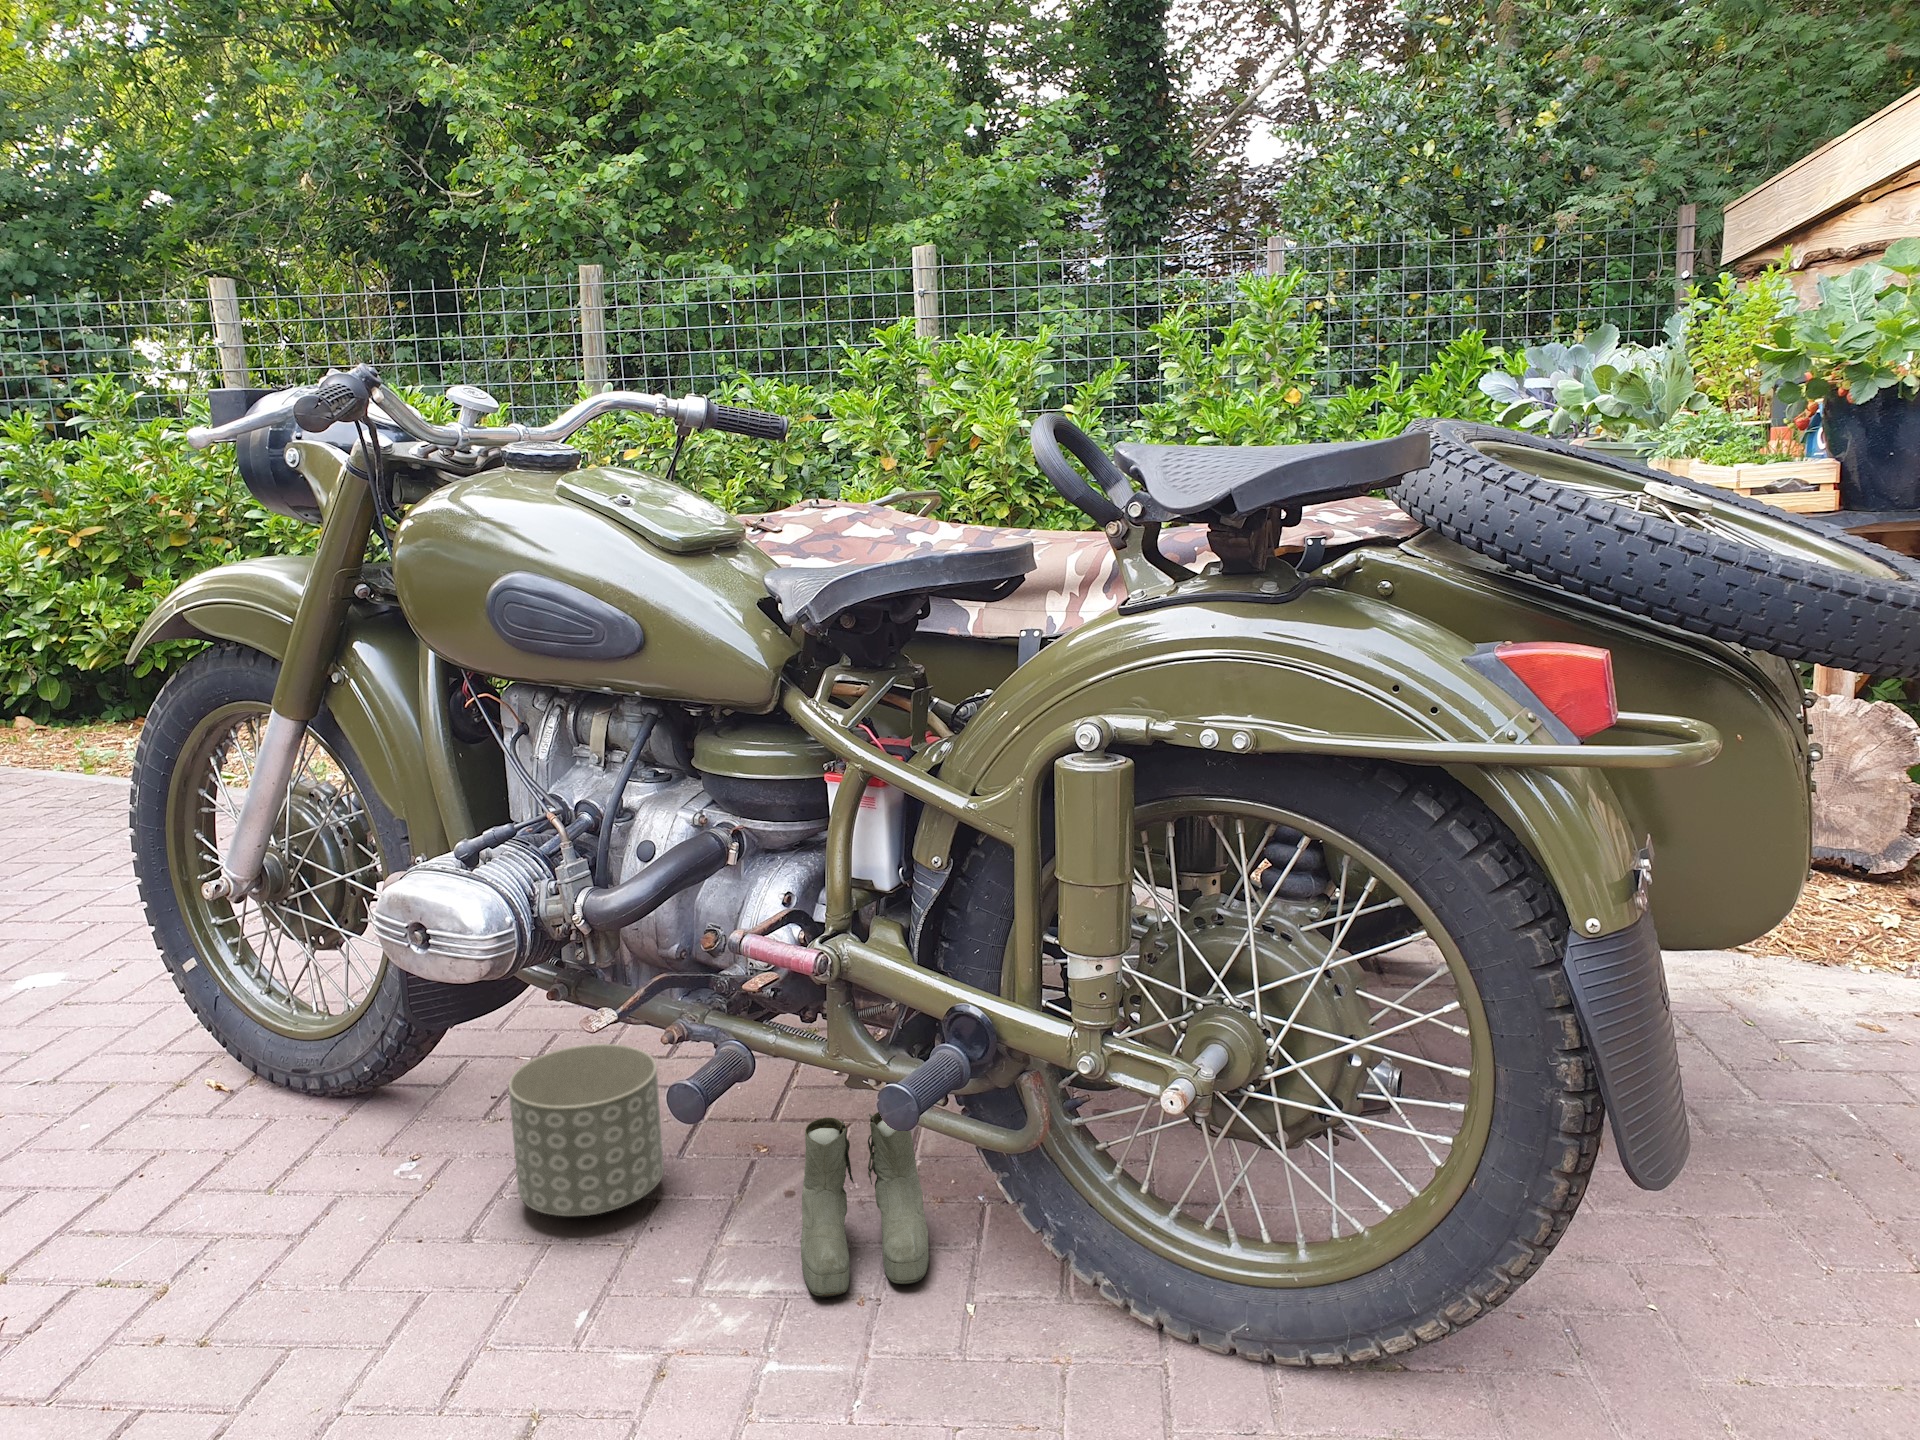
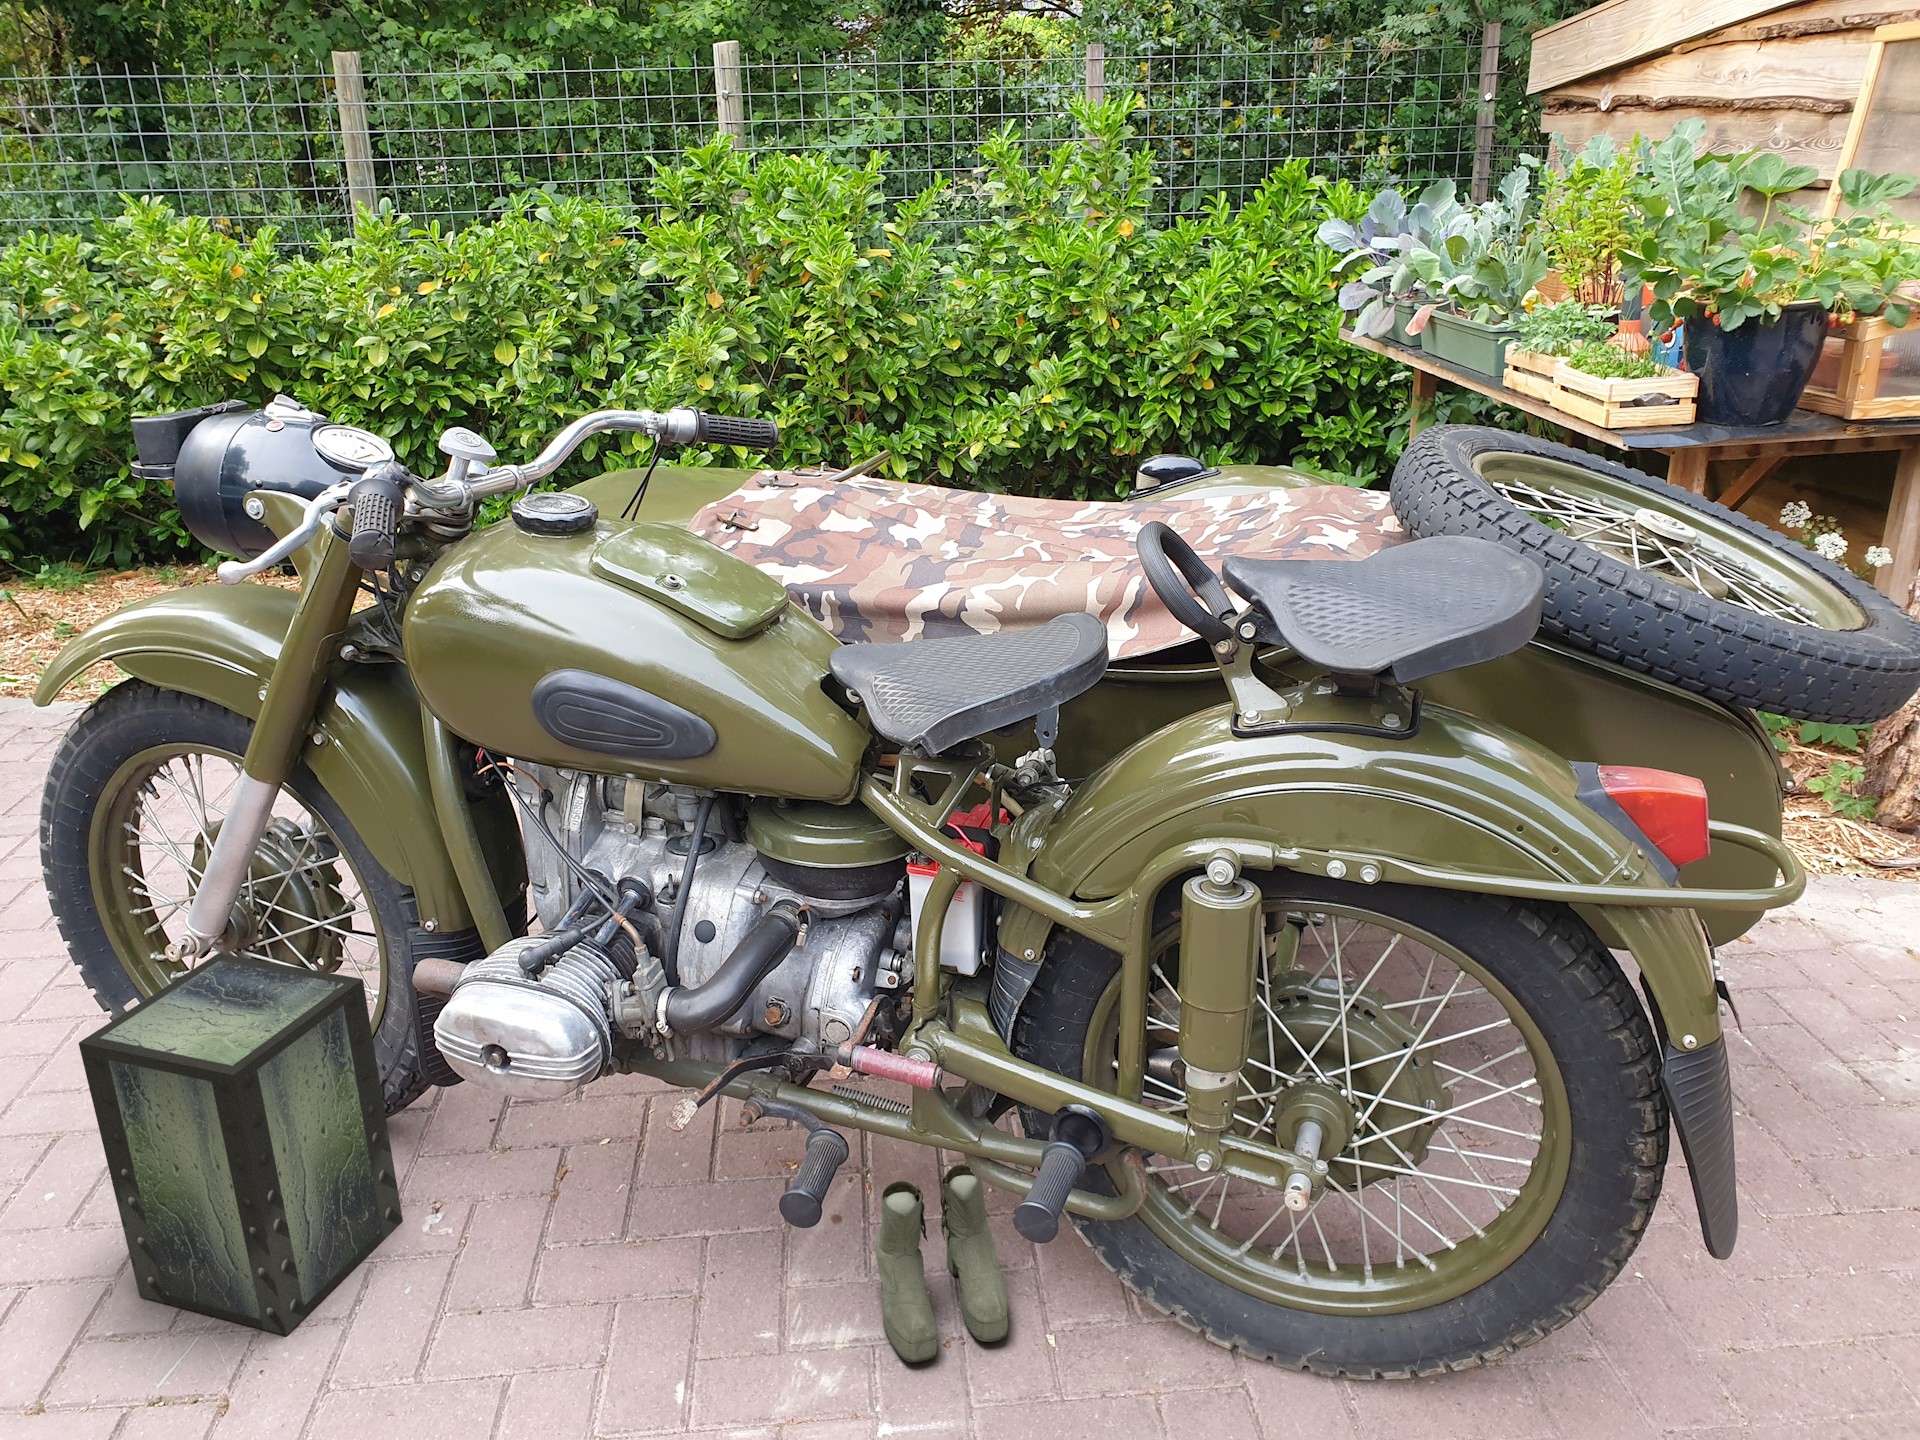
storage box: none [85,886,381,1239] -> present [79,953,403,1335]
planter: present [509,1044,664,1216] -> none [560,1101,717,1289]

